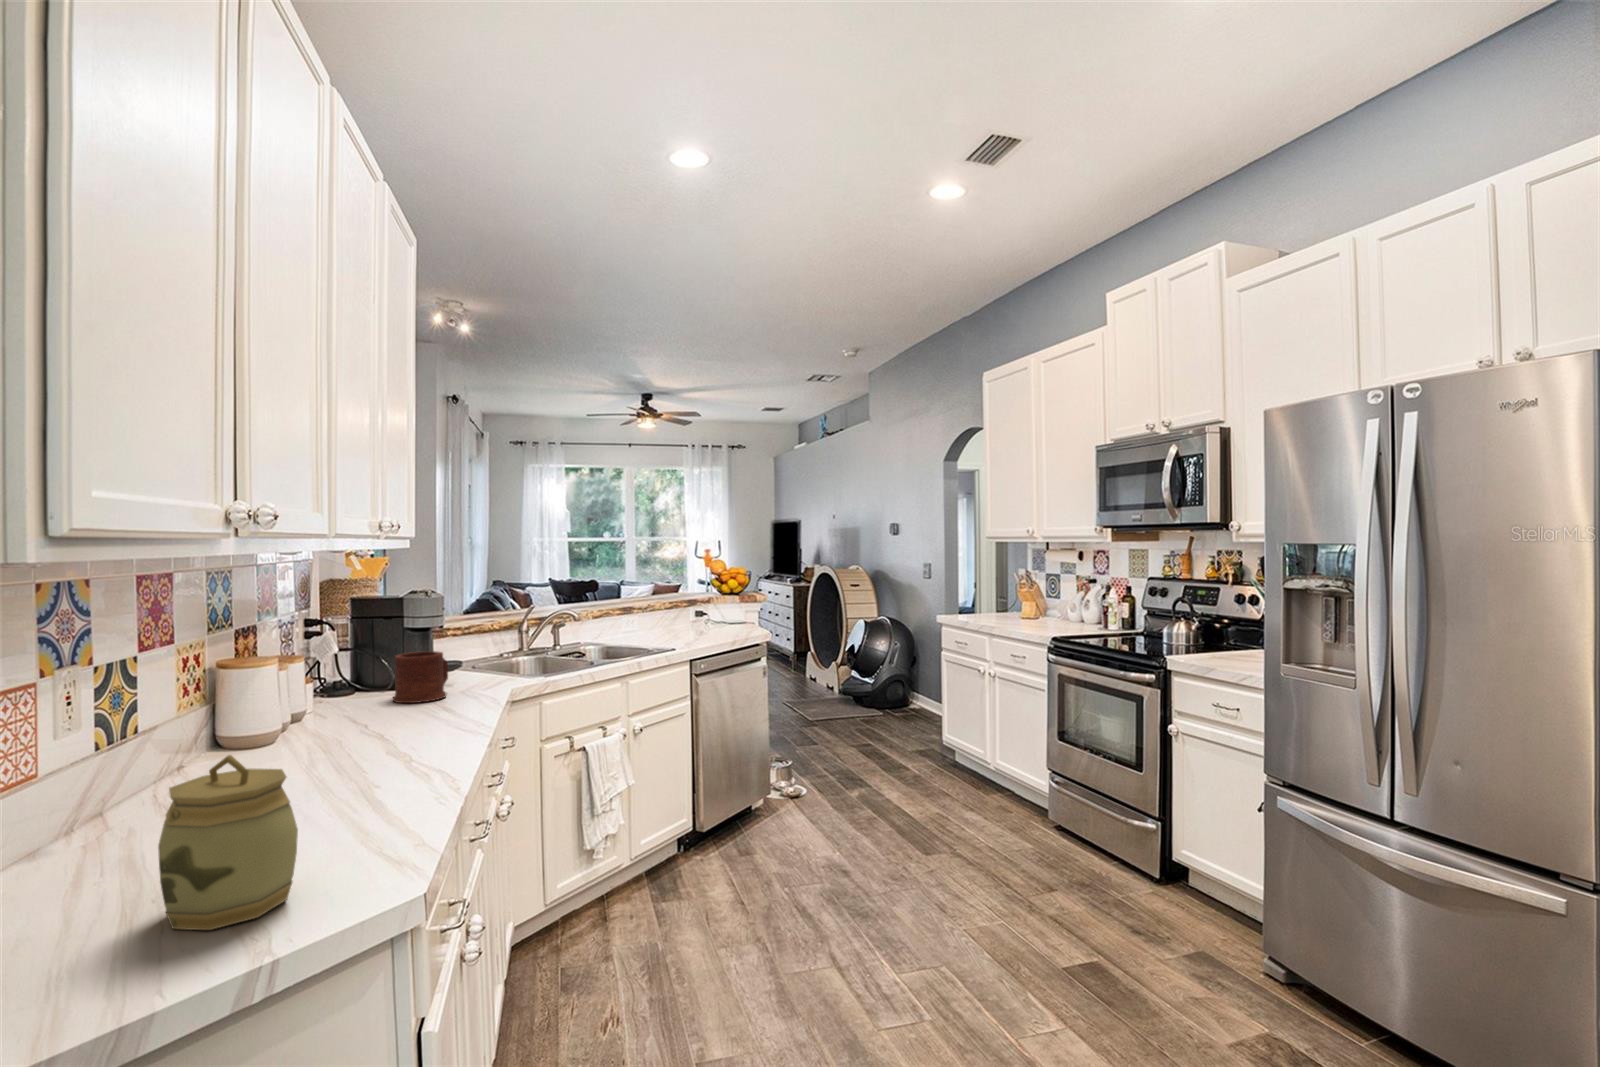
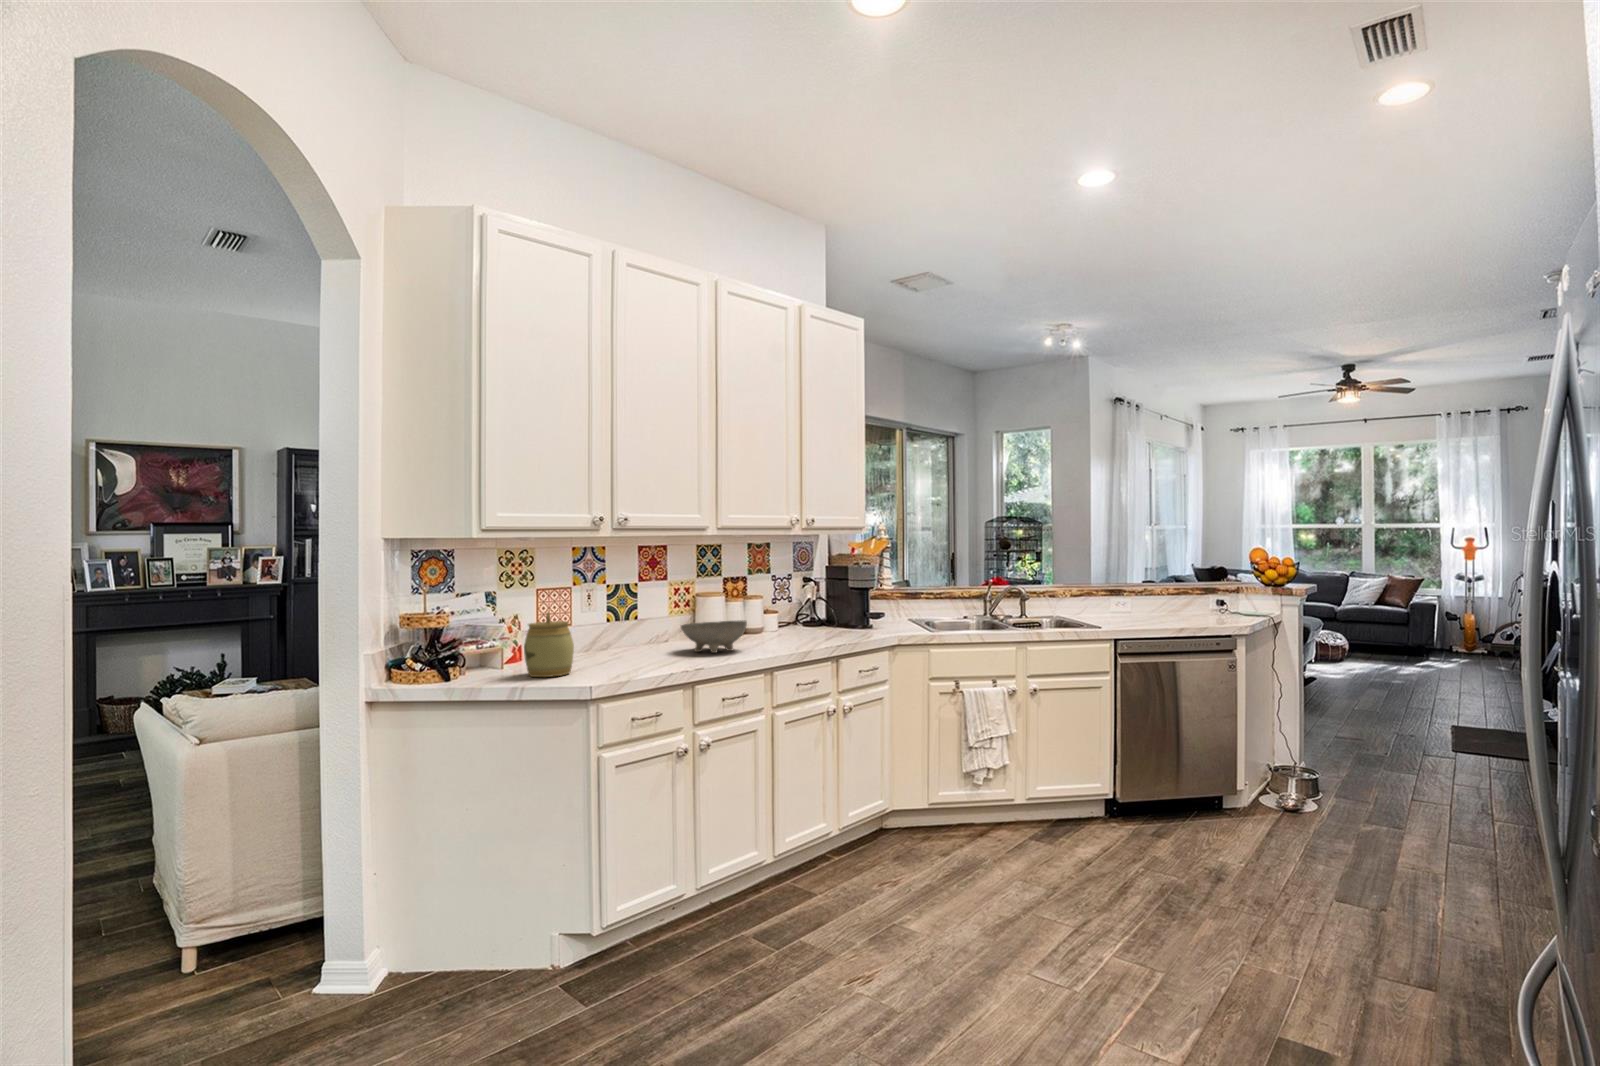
mug: present [392,651,448,703] -> none [811,601,849,633]
bowl: none [313,701,445,773] -> present [681,620,747,653]

